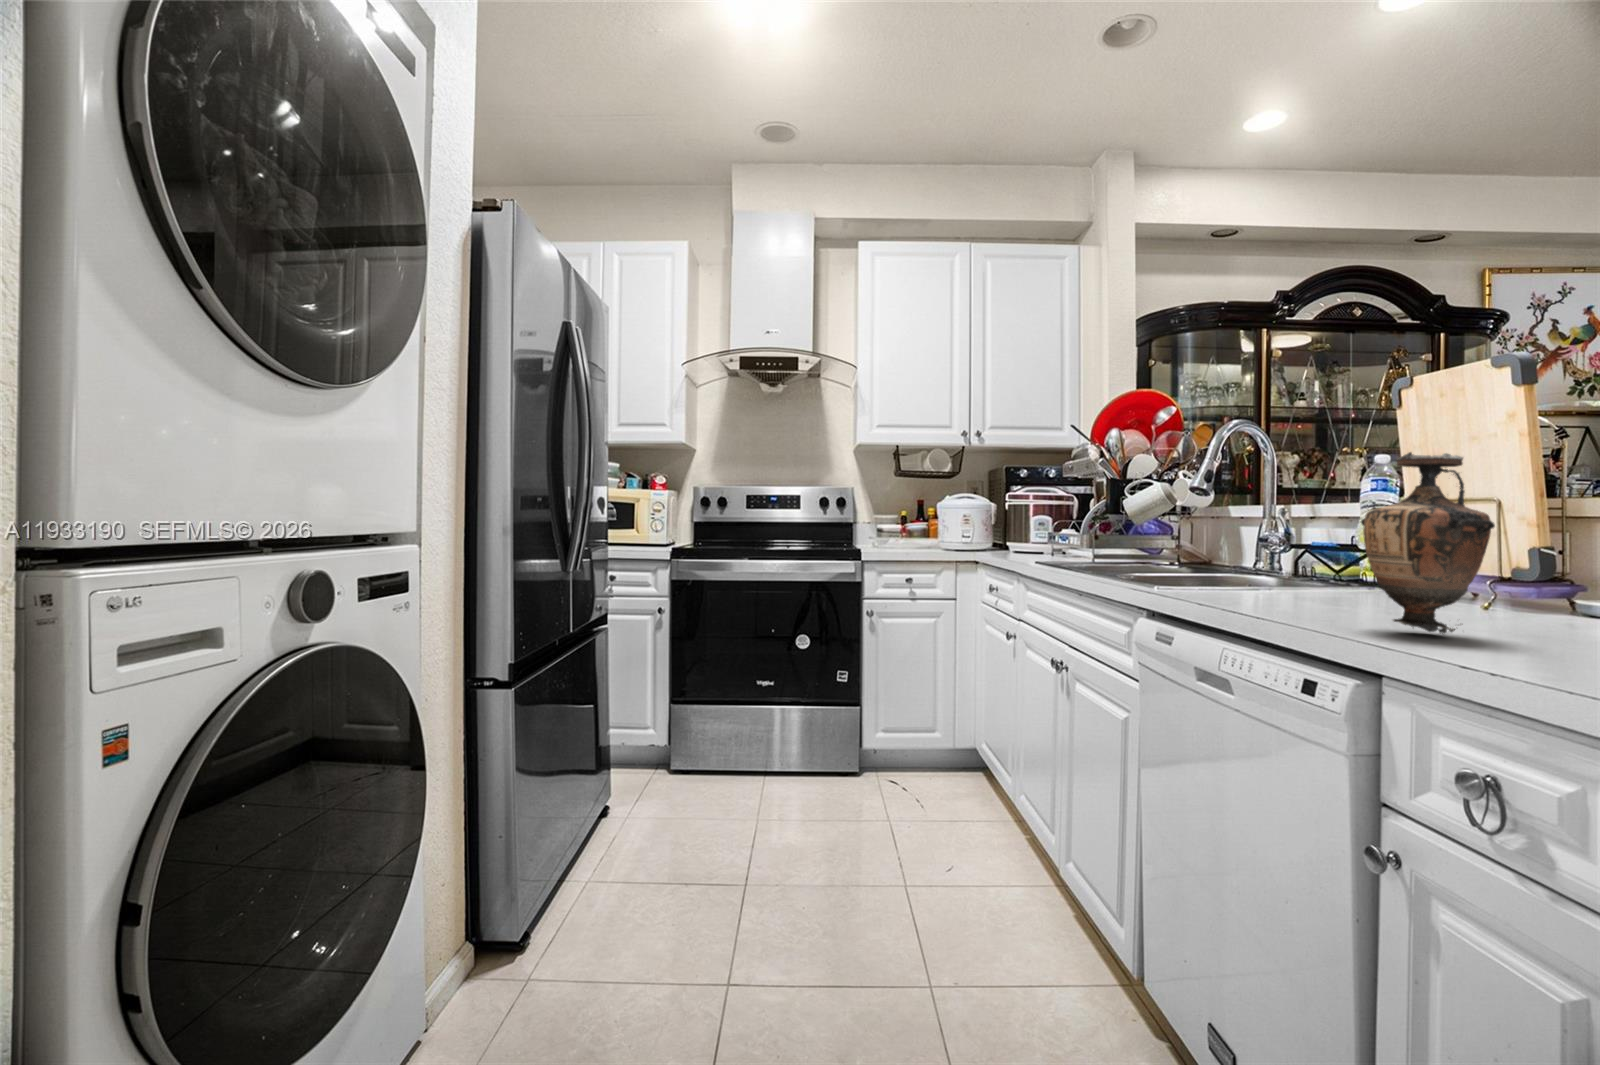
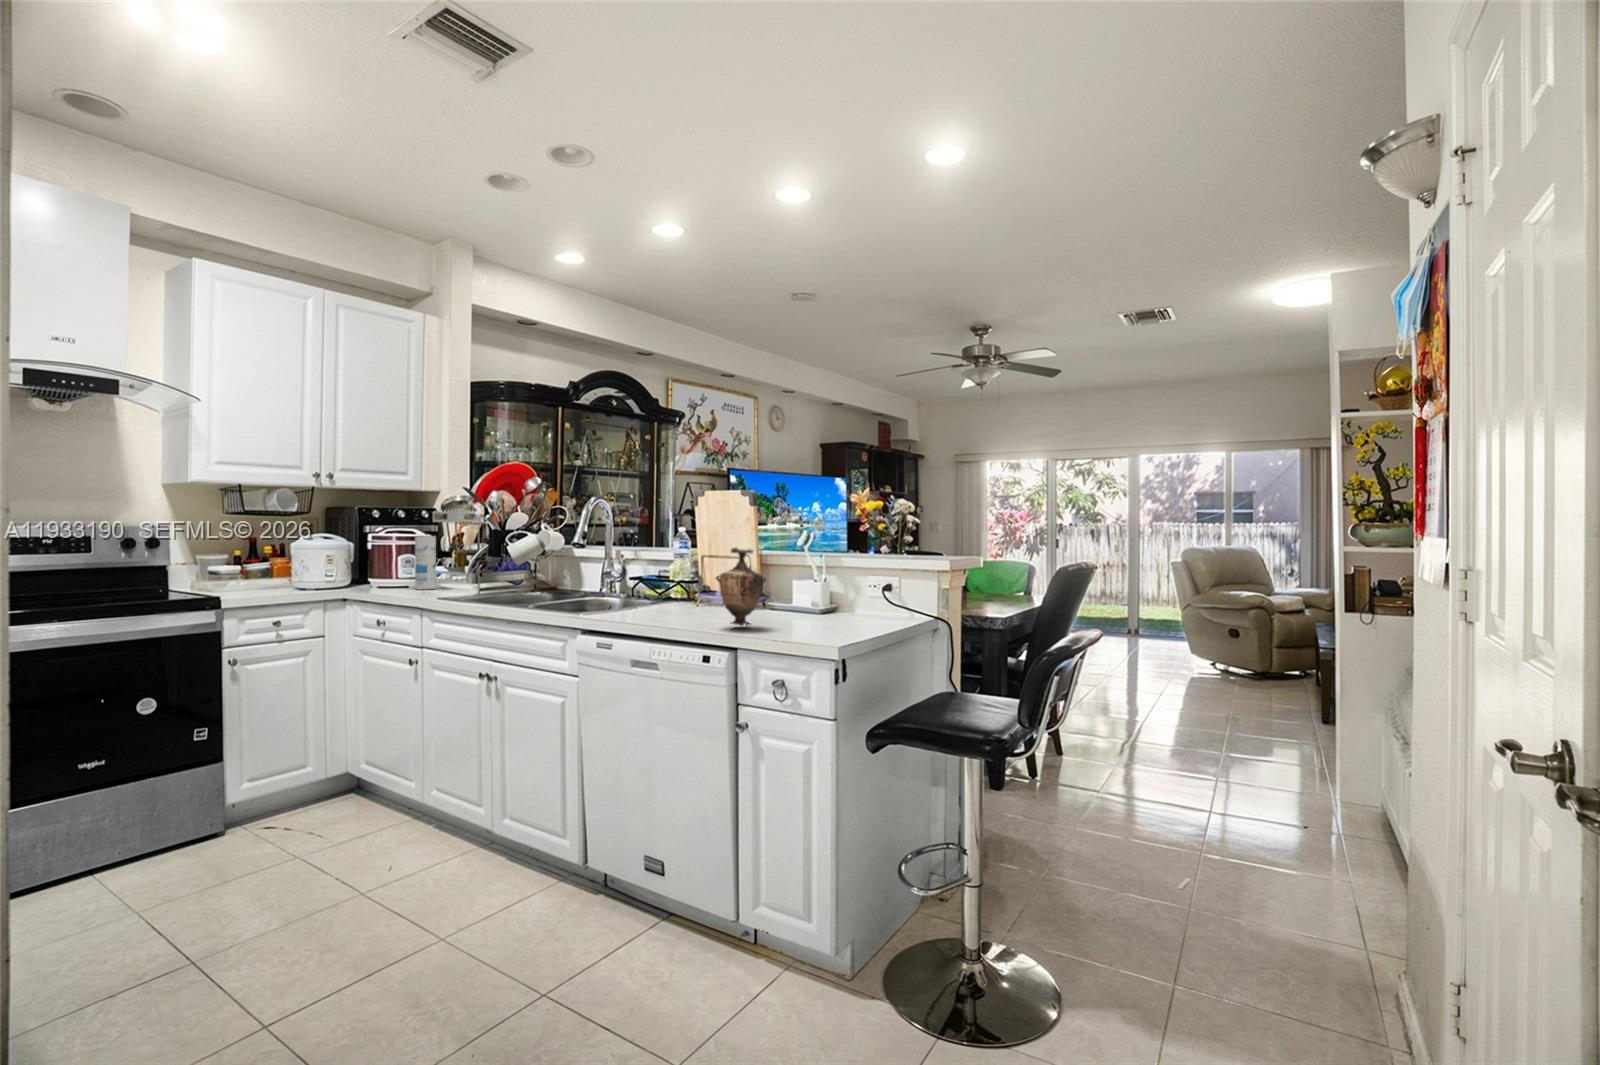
canister: none [1039,493,1063,556] -> present [415,536,436,590]

